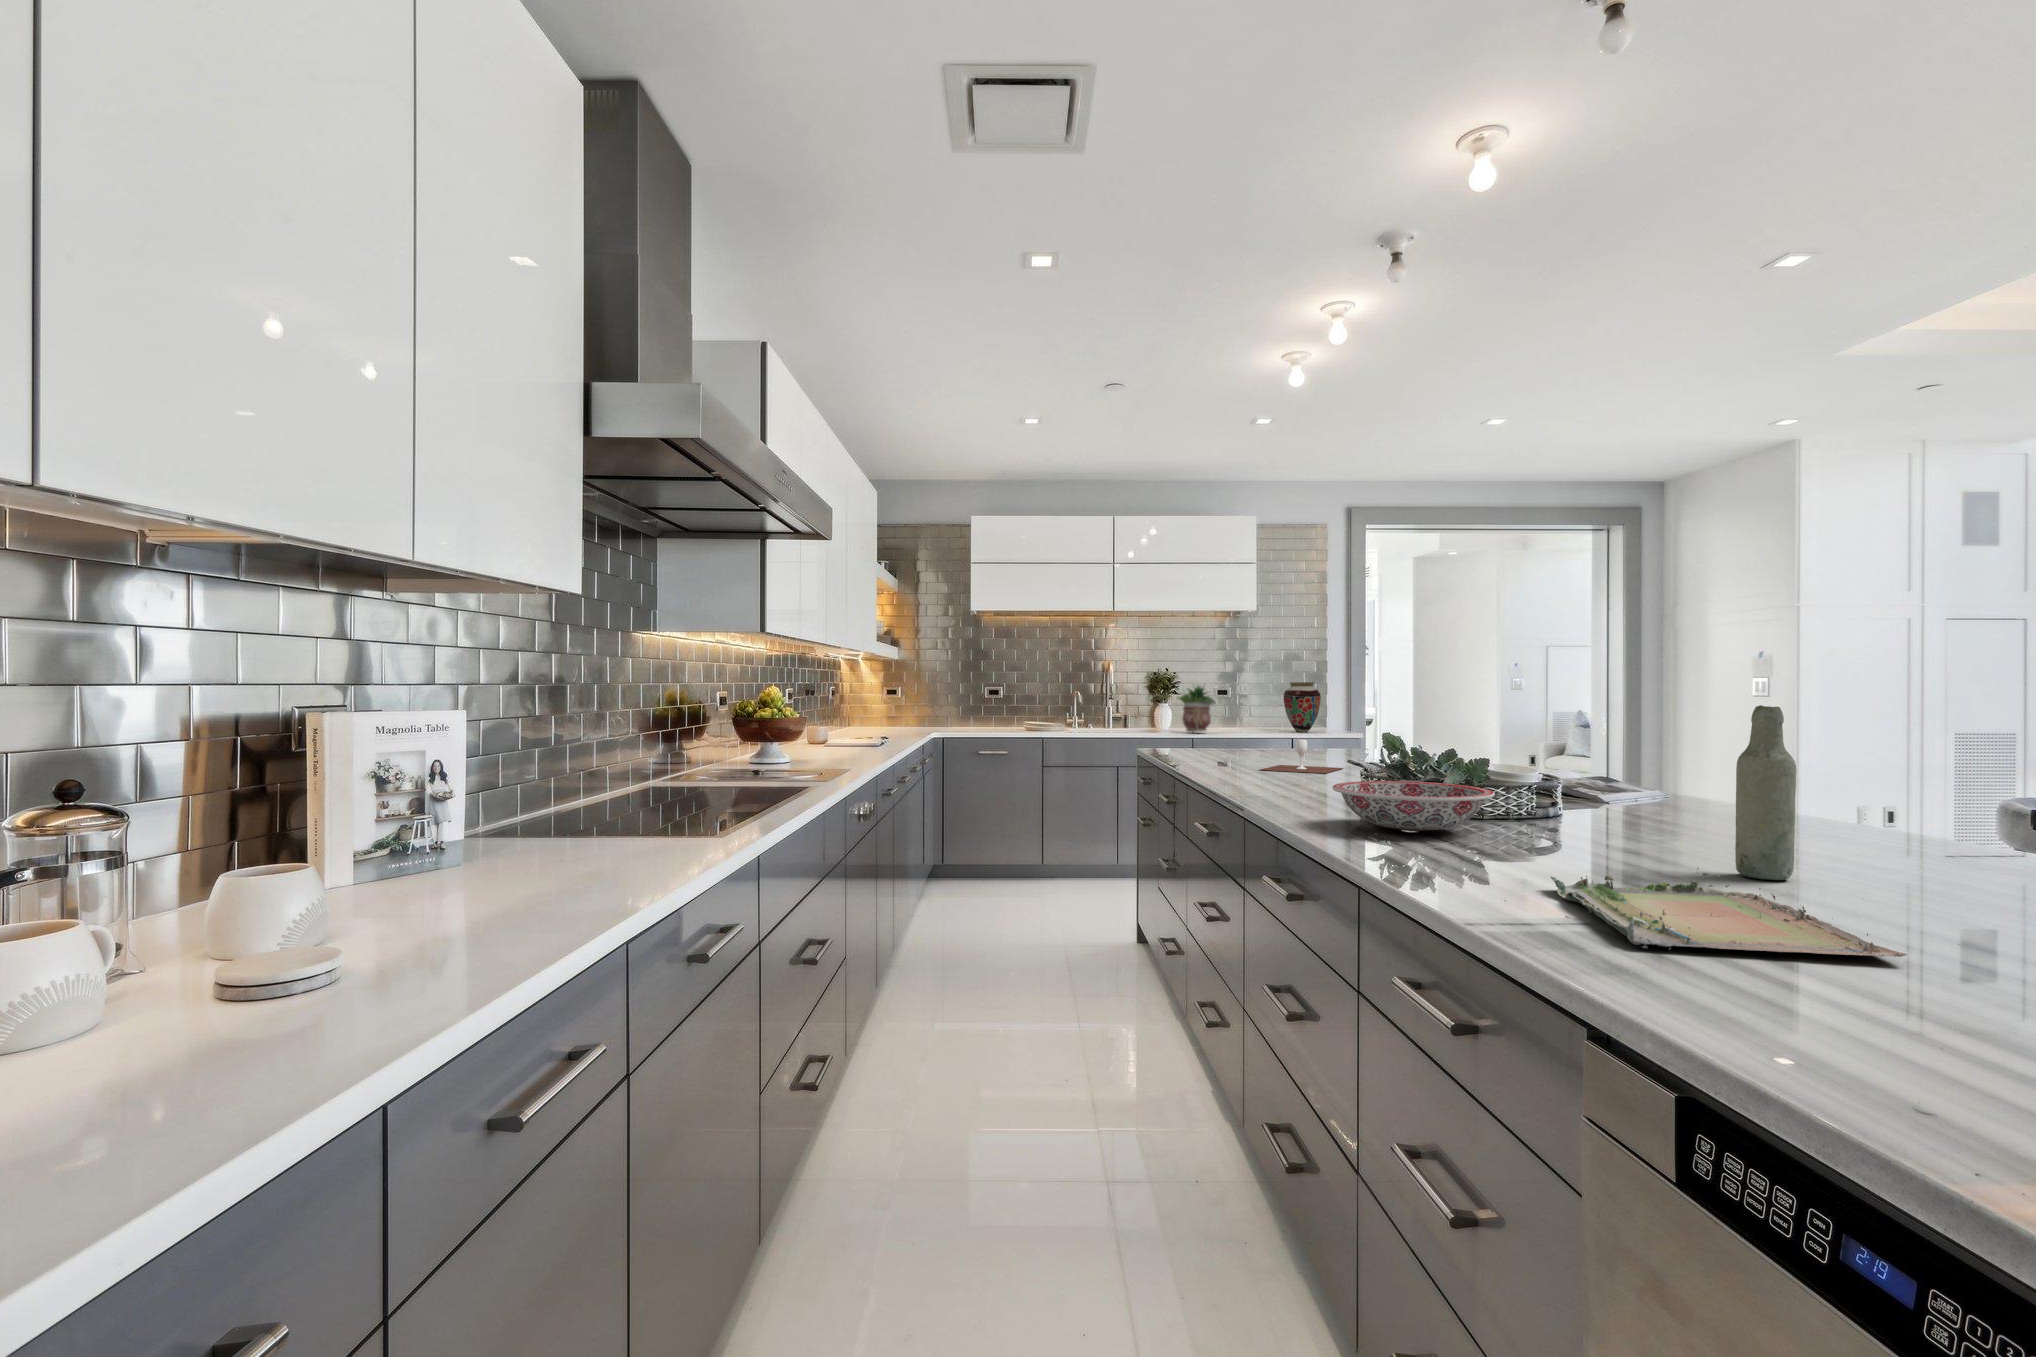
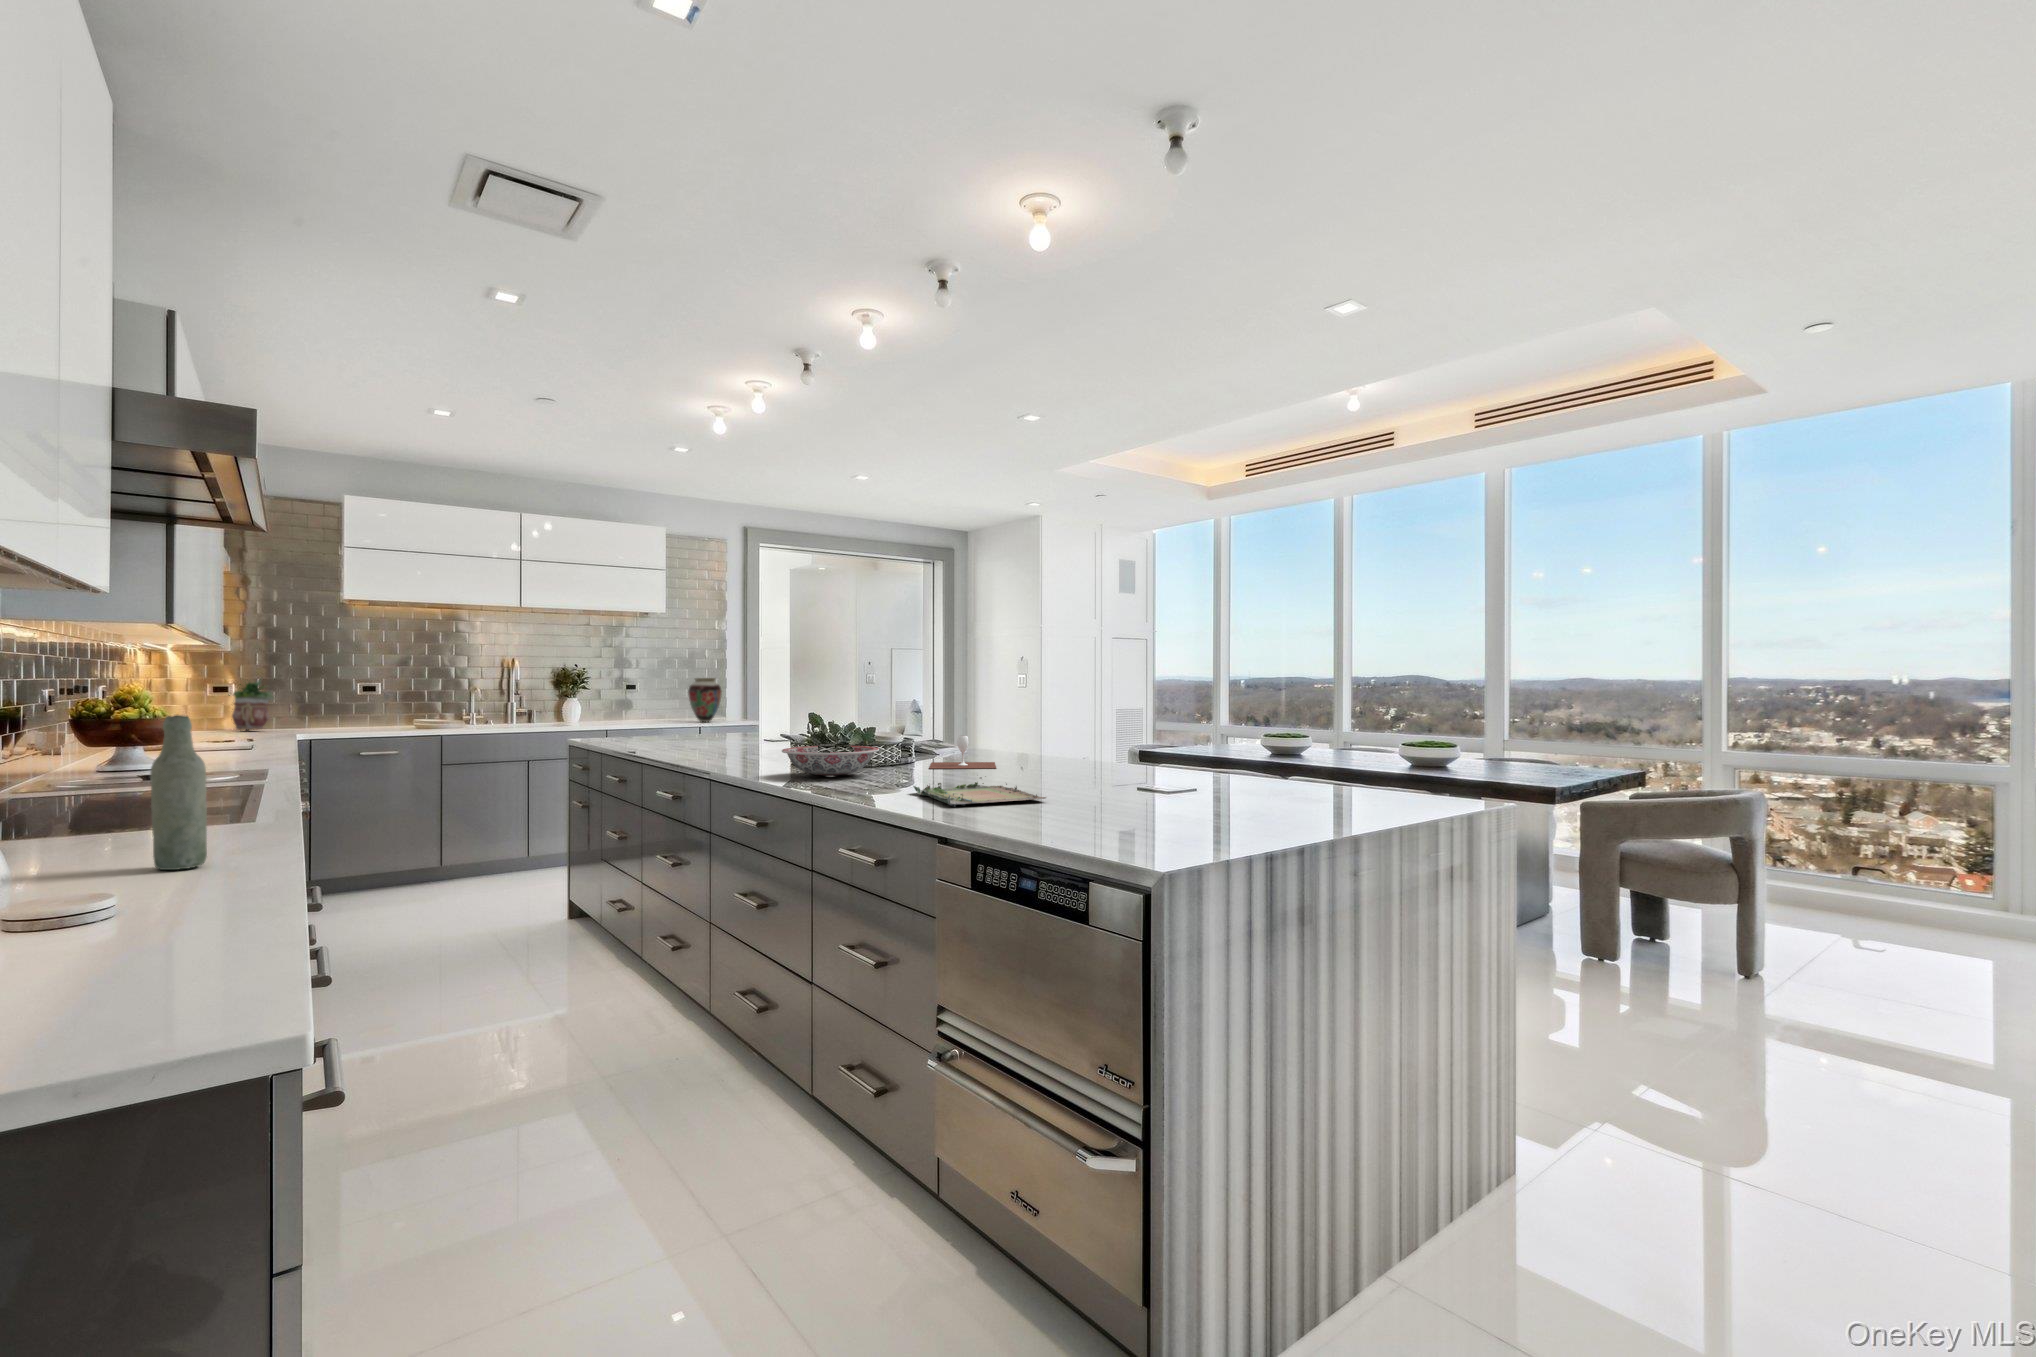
potted plant: present [1178,686,1216,732] -> present [228,680,274,730]
bottle: present [1735,705,1797,880] -> present [150,715,207,870]
wine glass: present [1260,739,1343,773] -> present [929,736,996,769]

